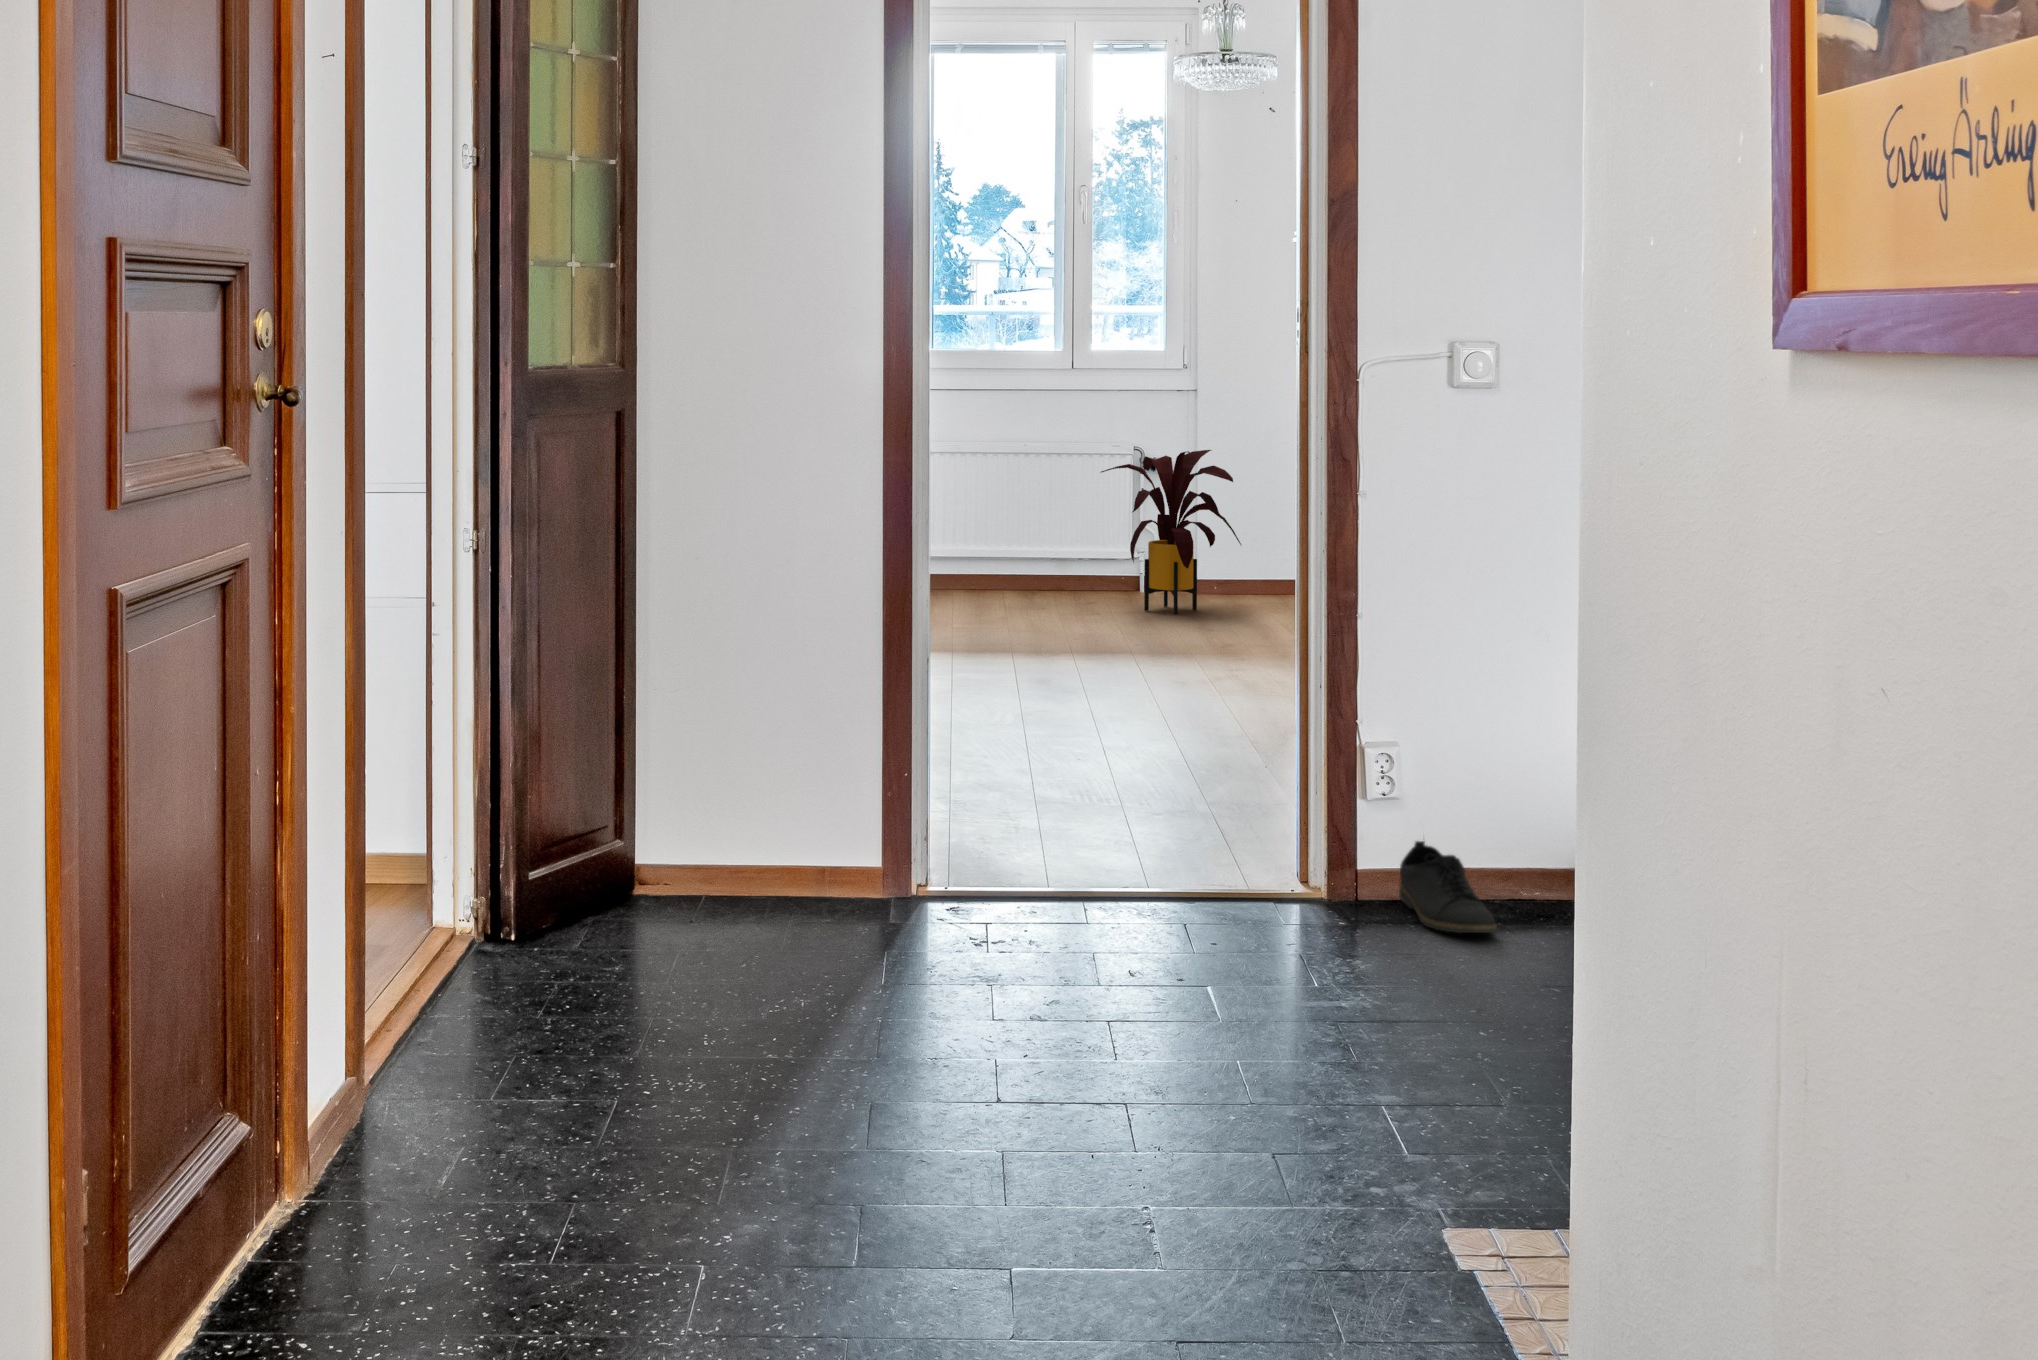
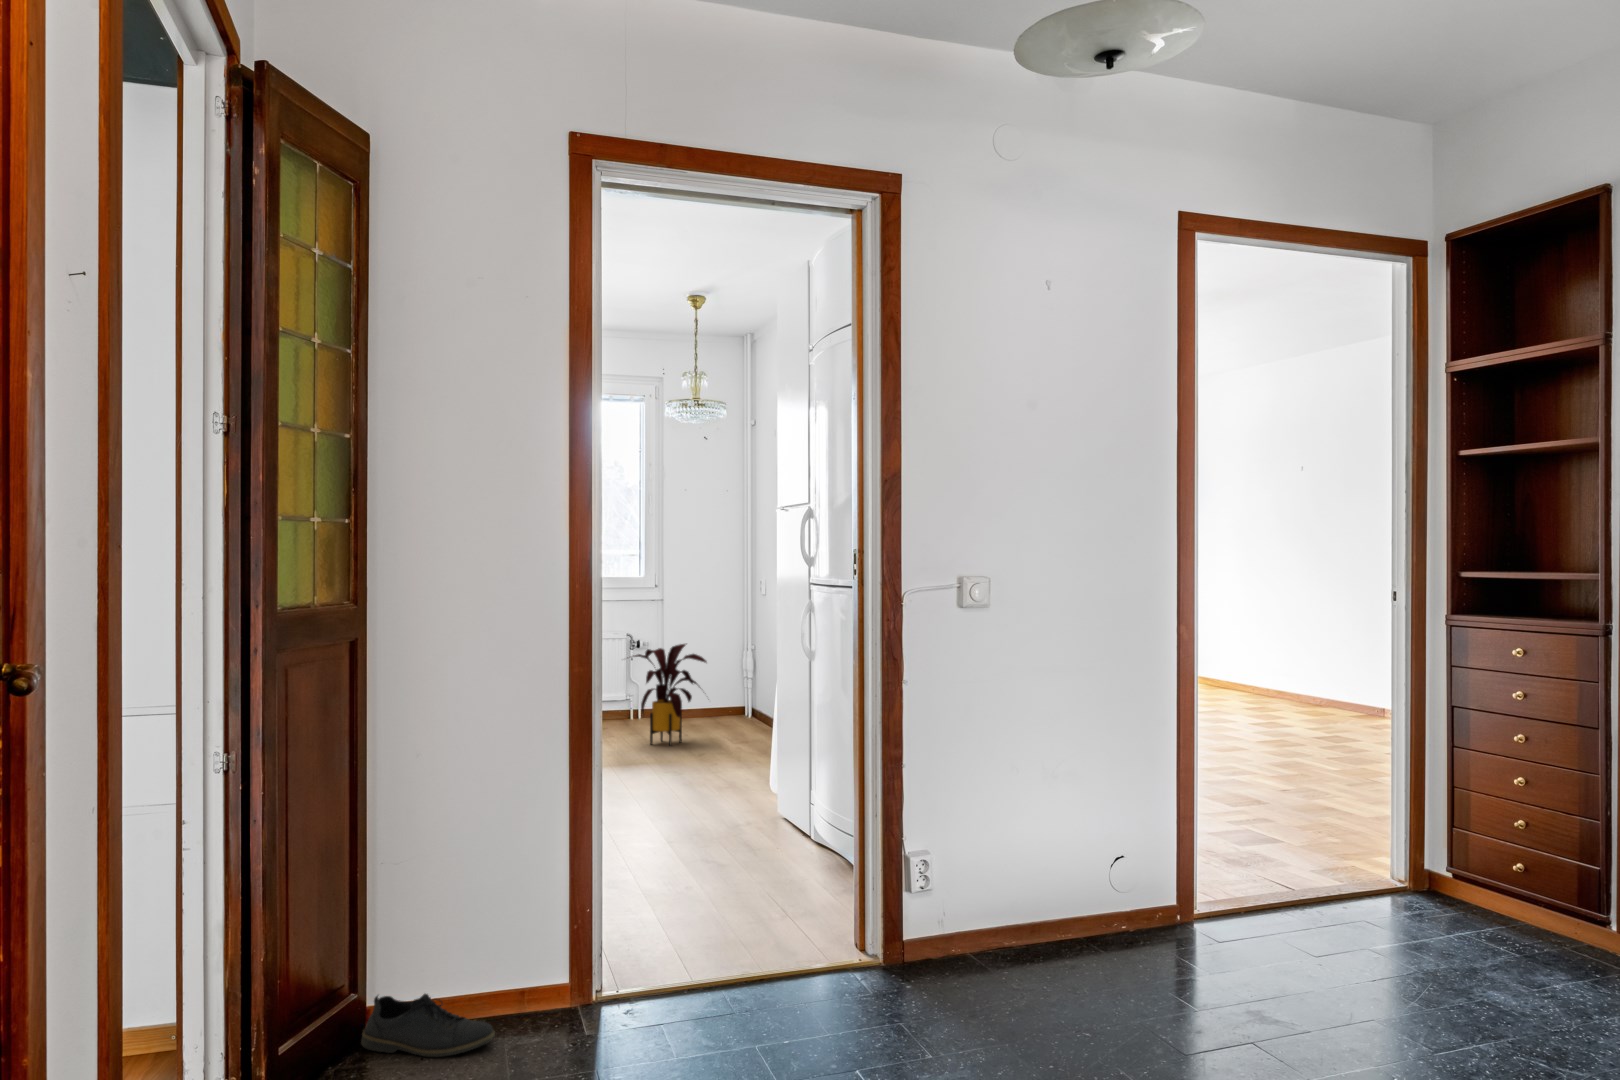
shoe: present [1399,841,1497,933] -> present [361,994,495,1057]

